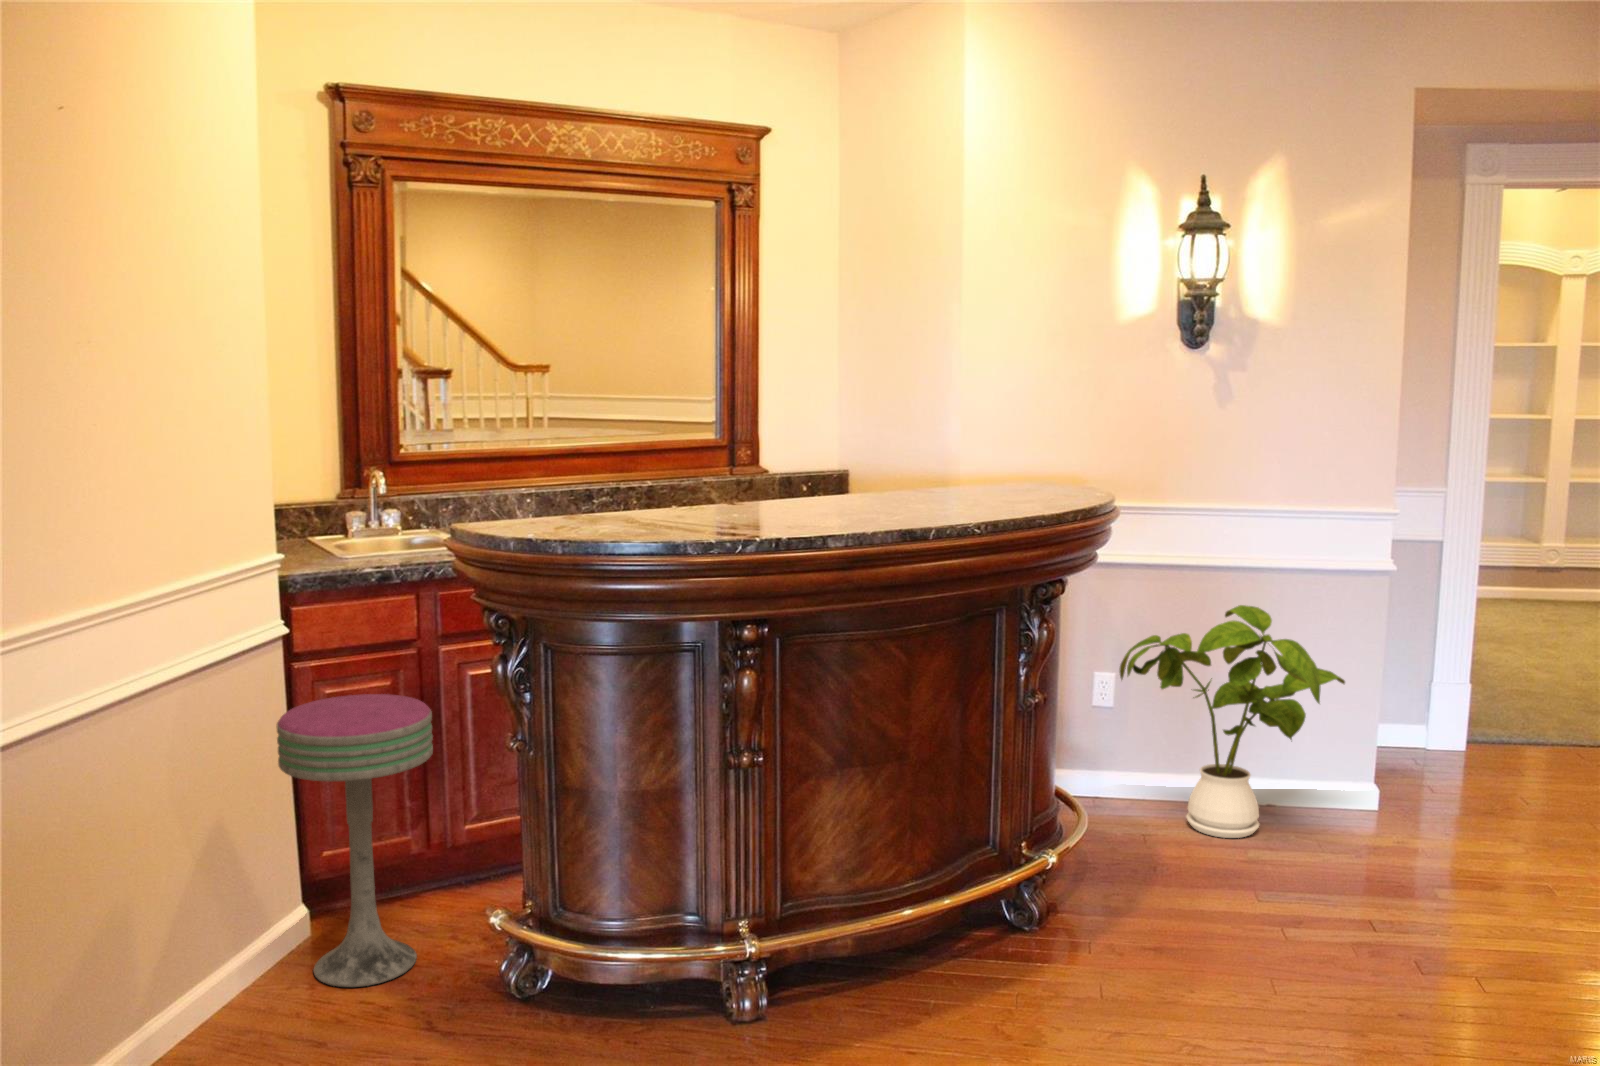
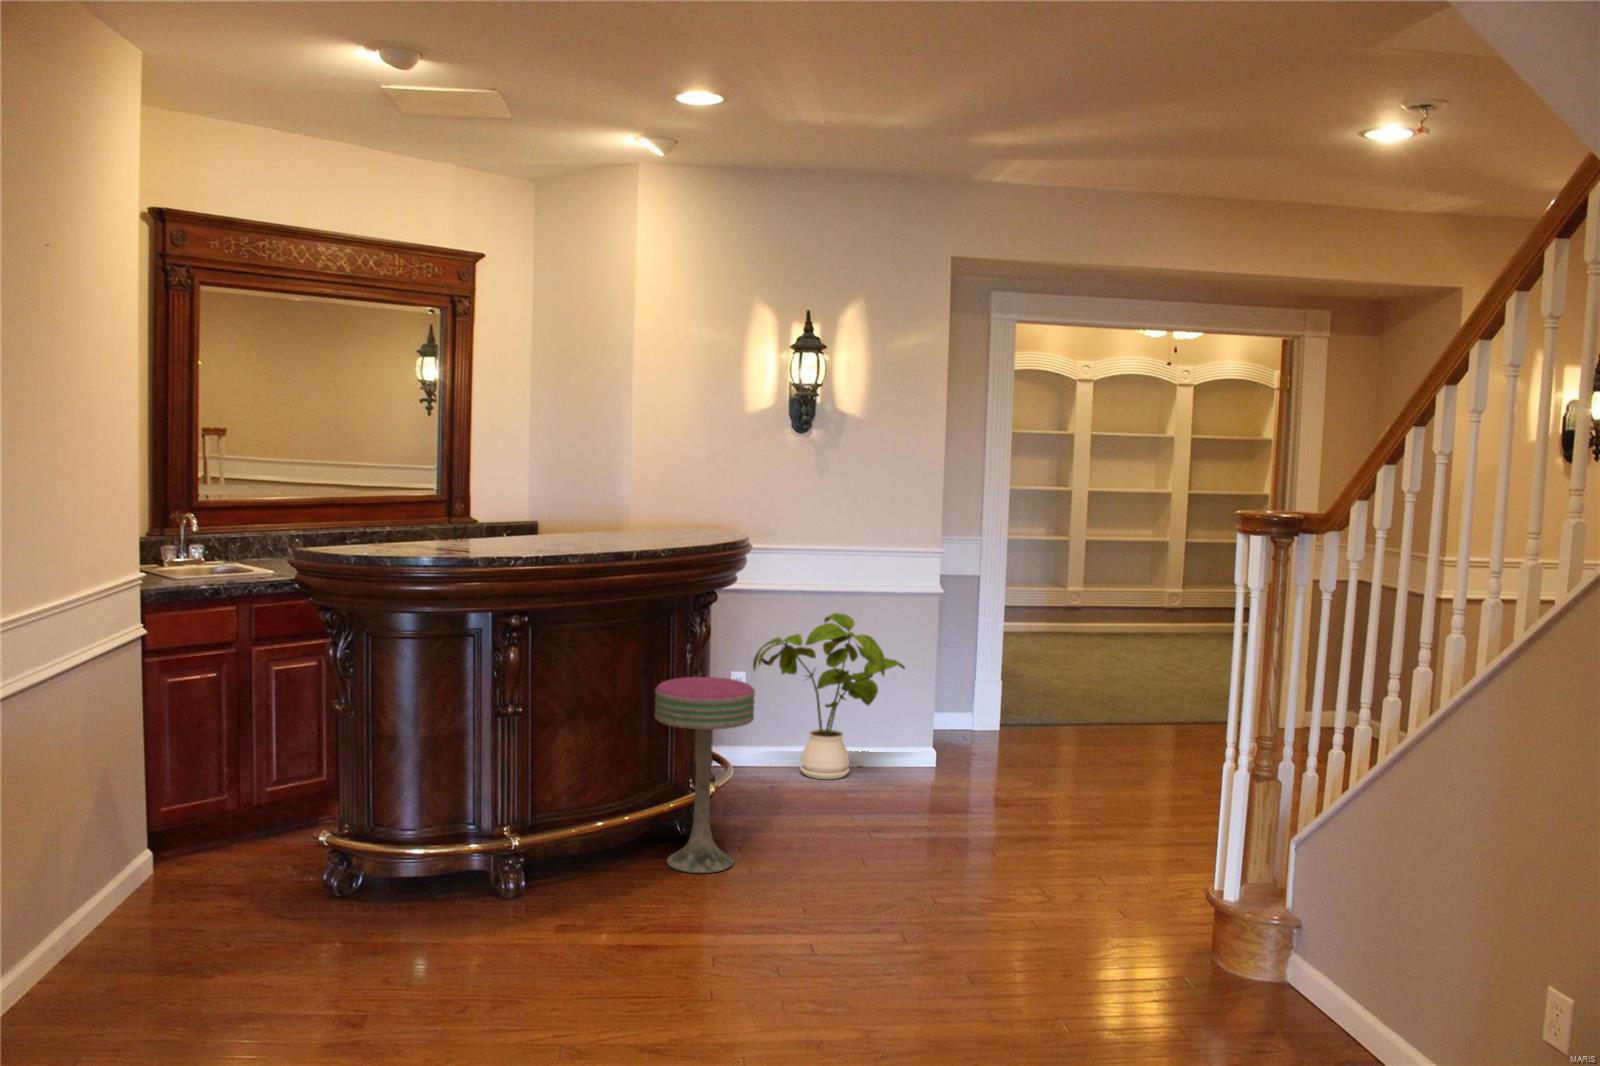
bar stool: present [276,694,433,987] -> present [655,677,755,873]

